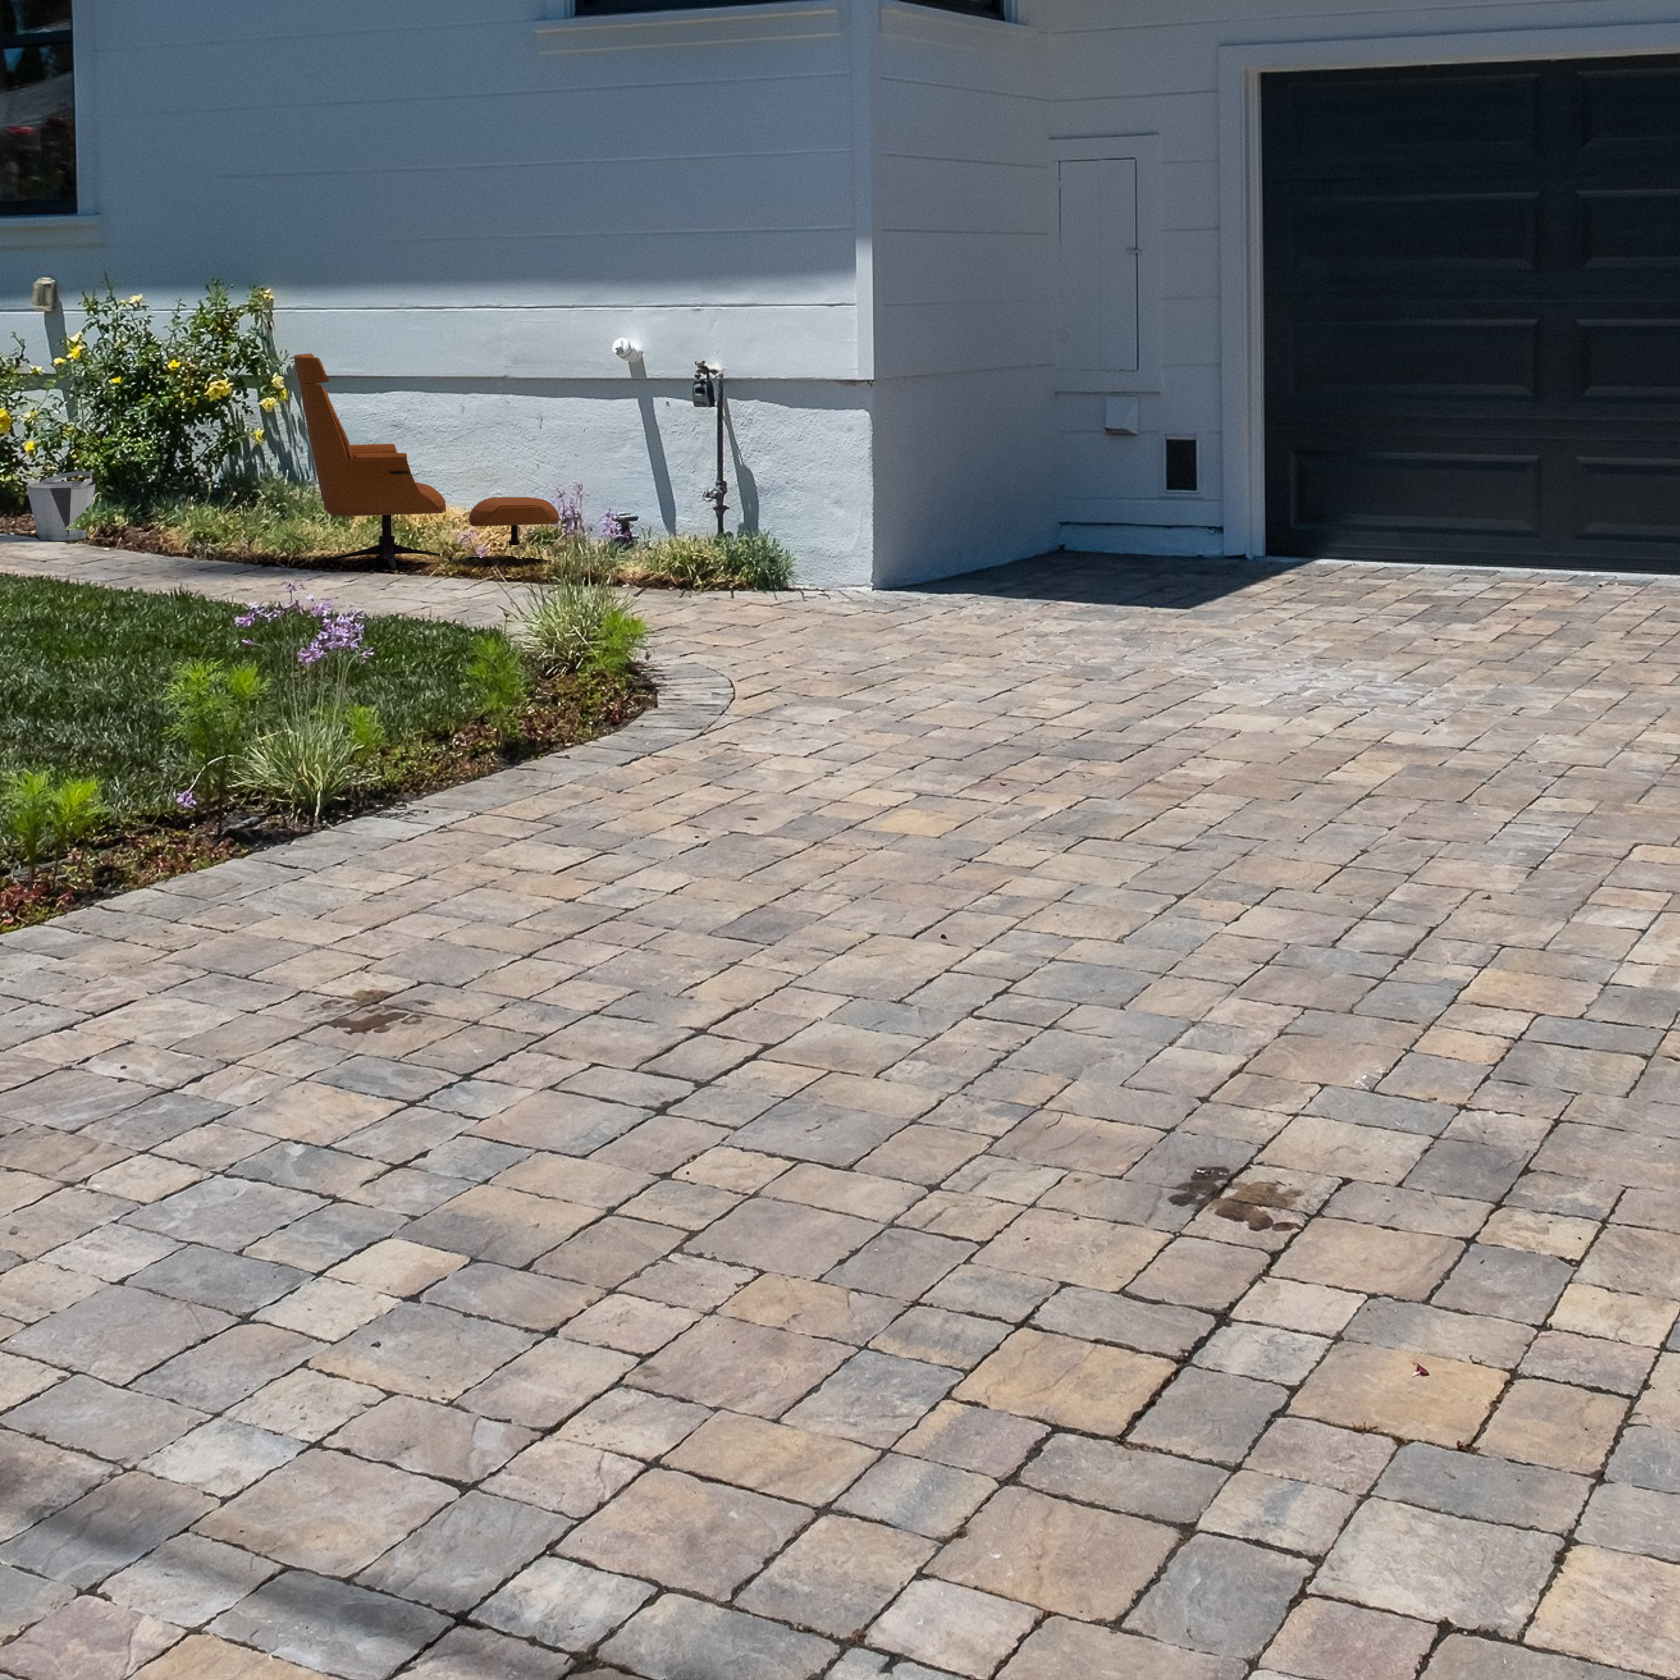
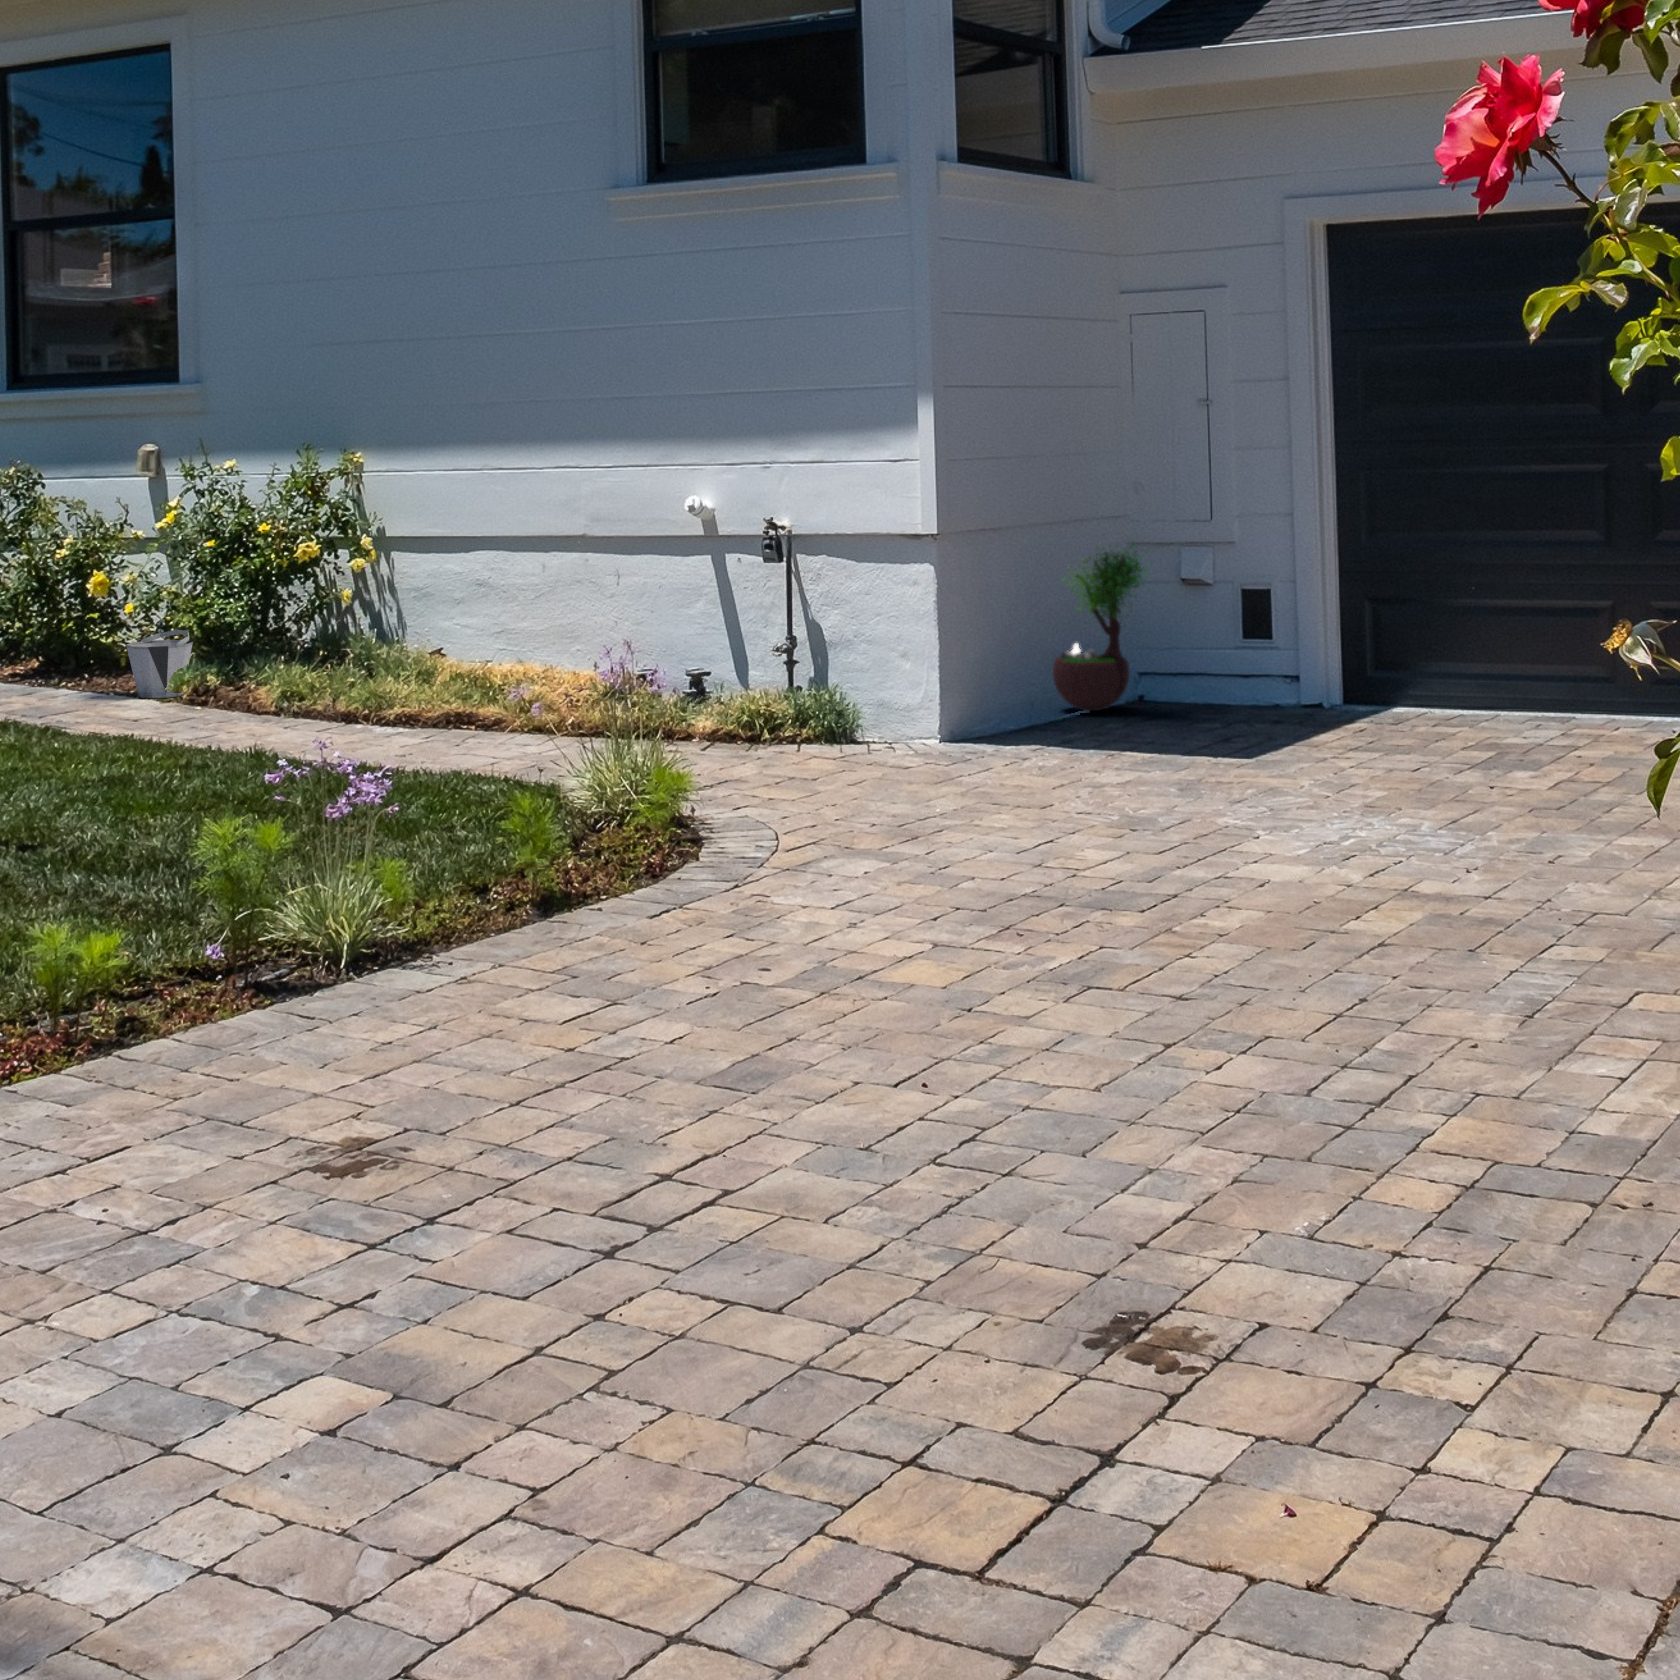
lounge chair: present [294,354,559,572] -> none [376,514,636,726]
potted tree: none [984,384,1087,562] -> present [1053,543,1148,711]

